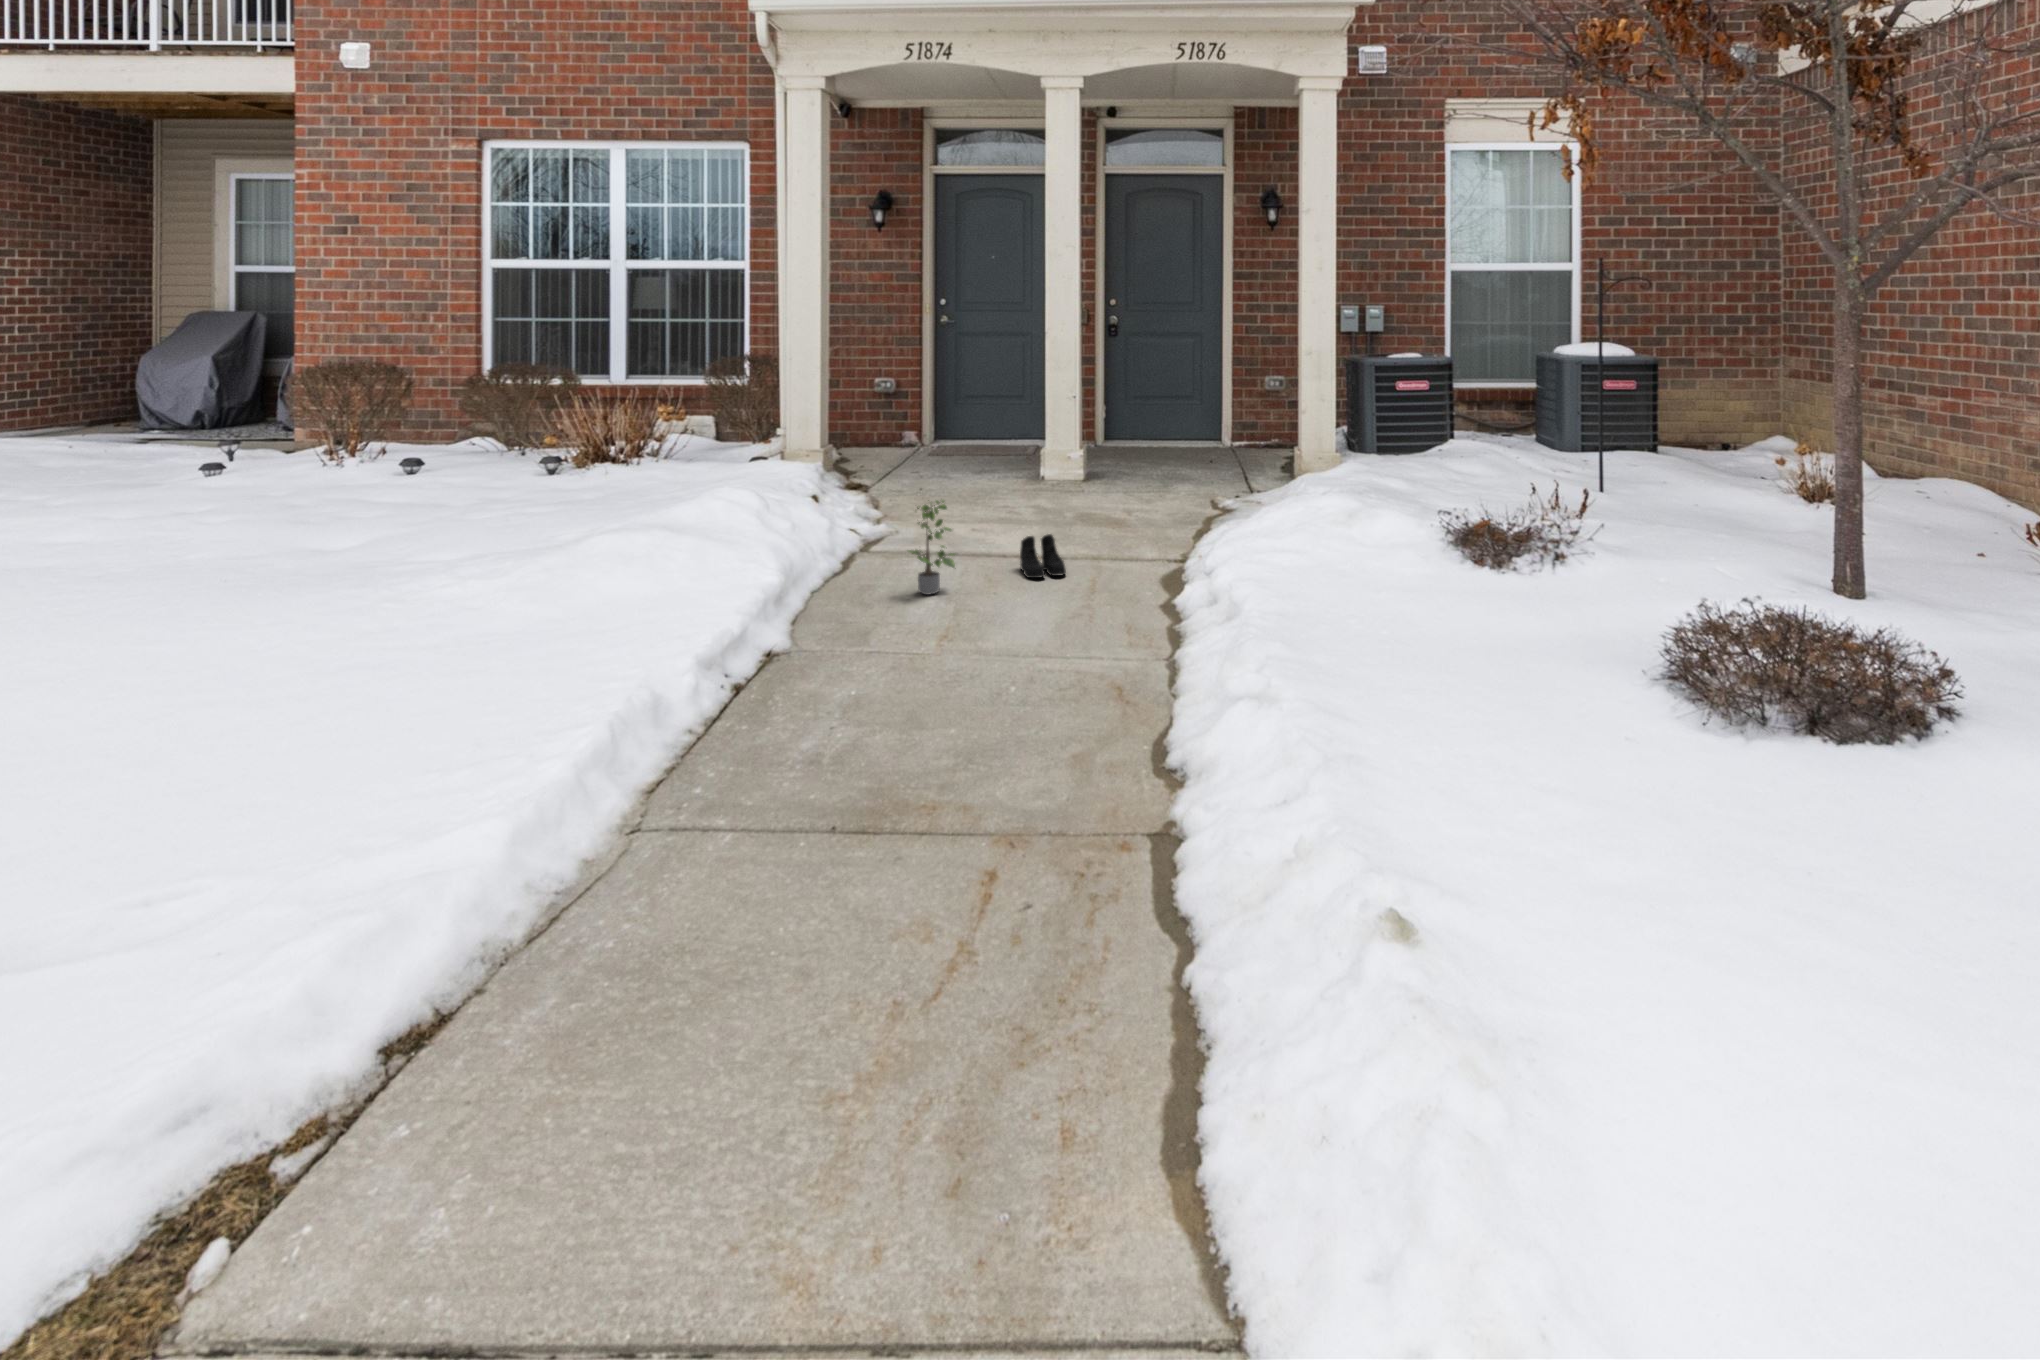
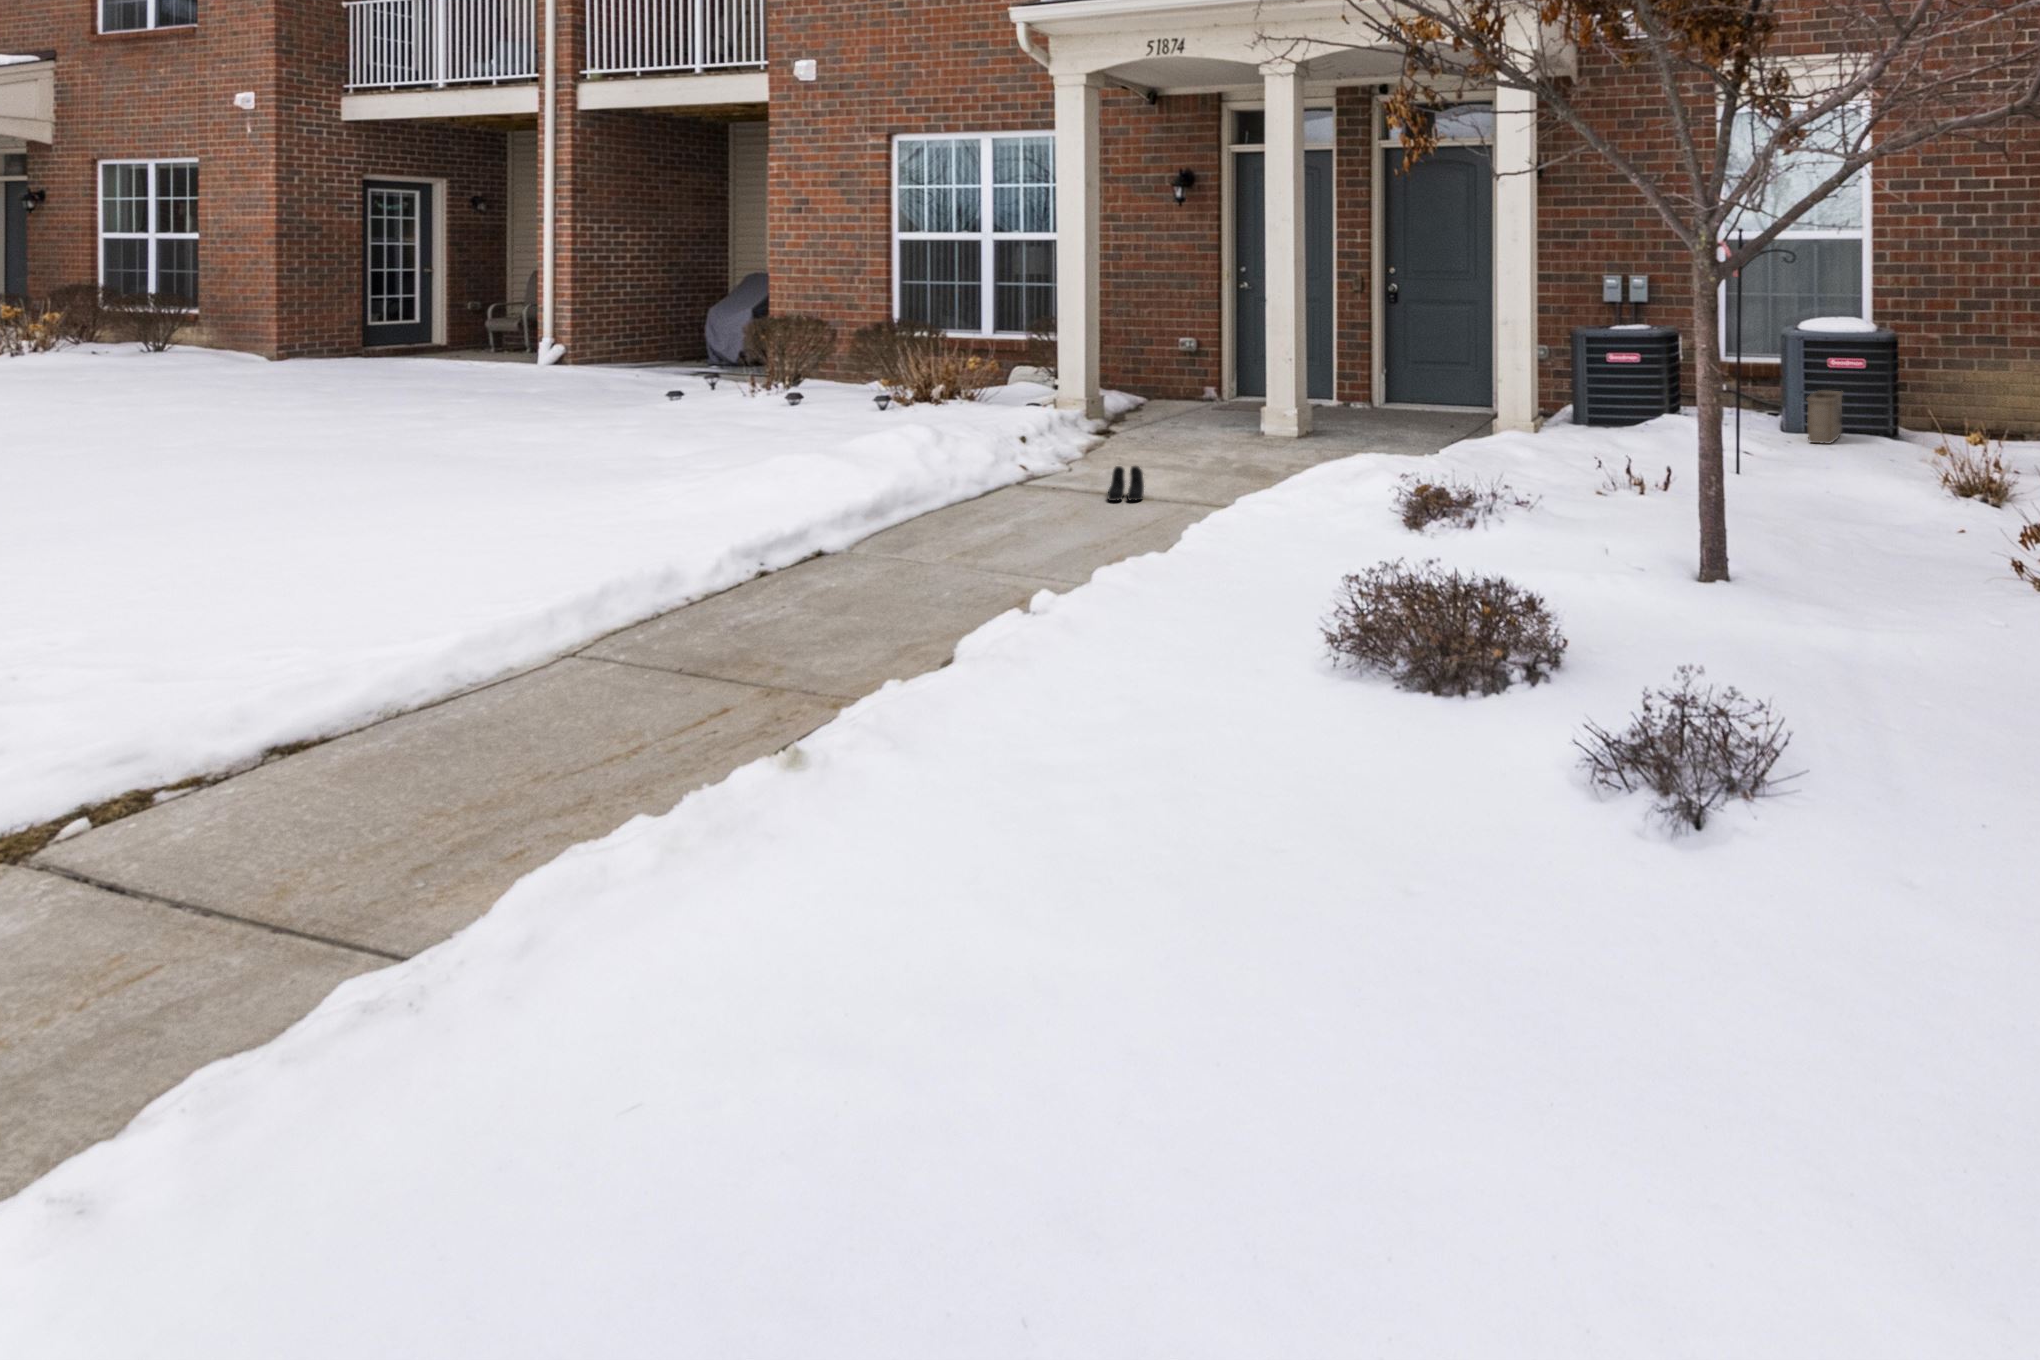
basket: none [1602,415,1643,465] -> present [1807,391,1843,443]
potted plant: present [908,500,955,595] -> none [998,426,1046,506]

